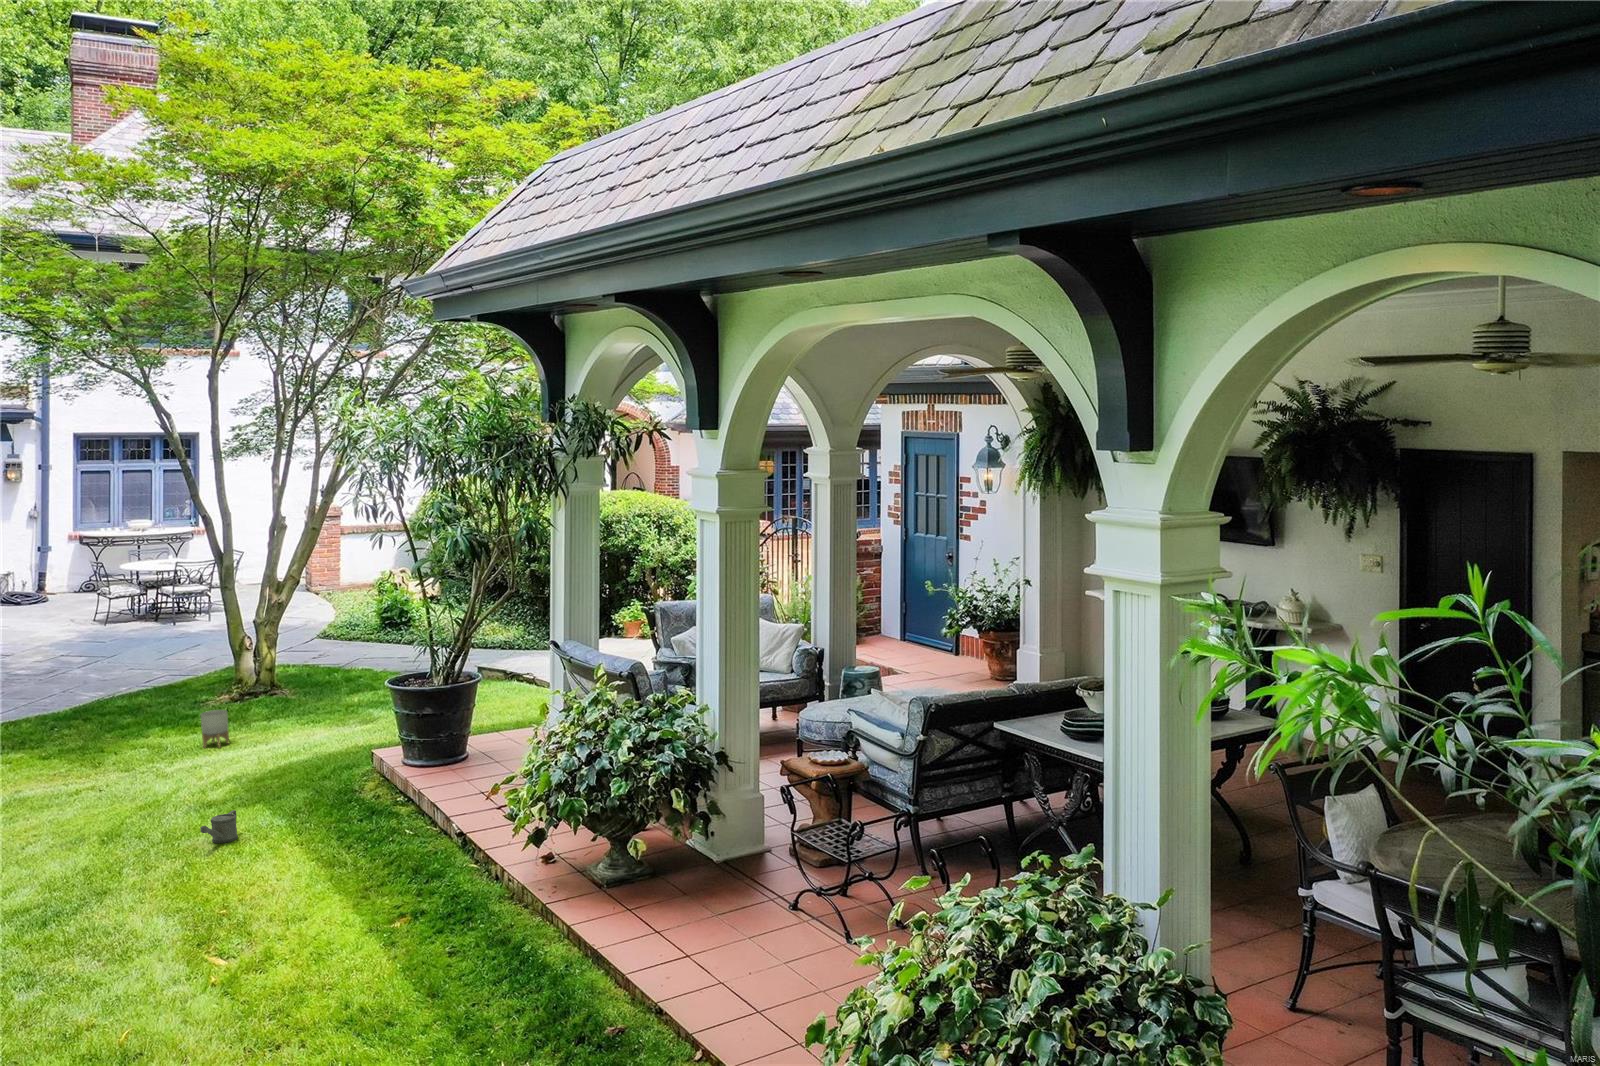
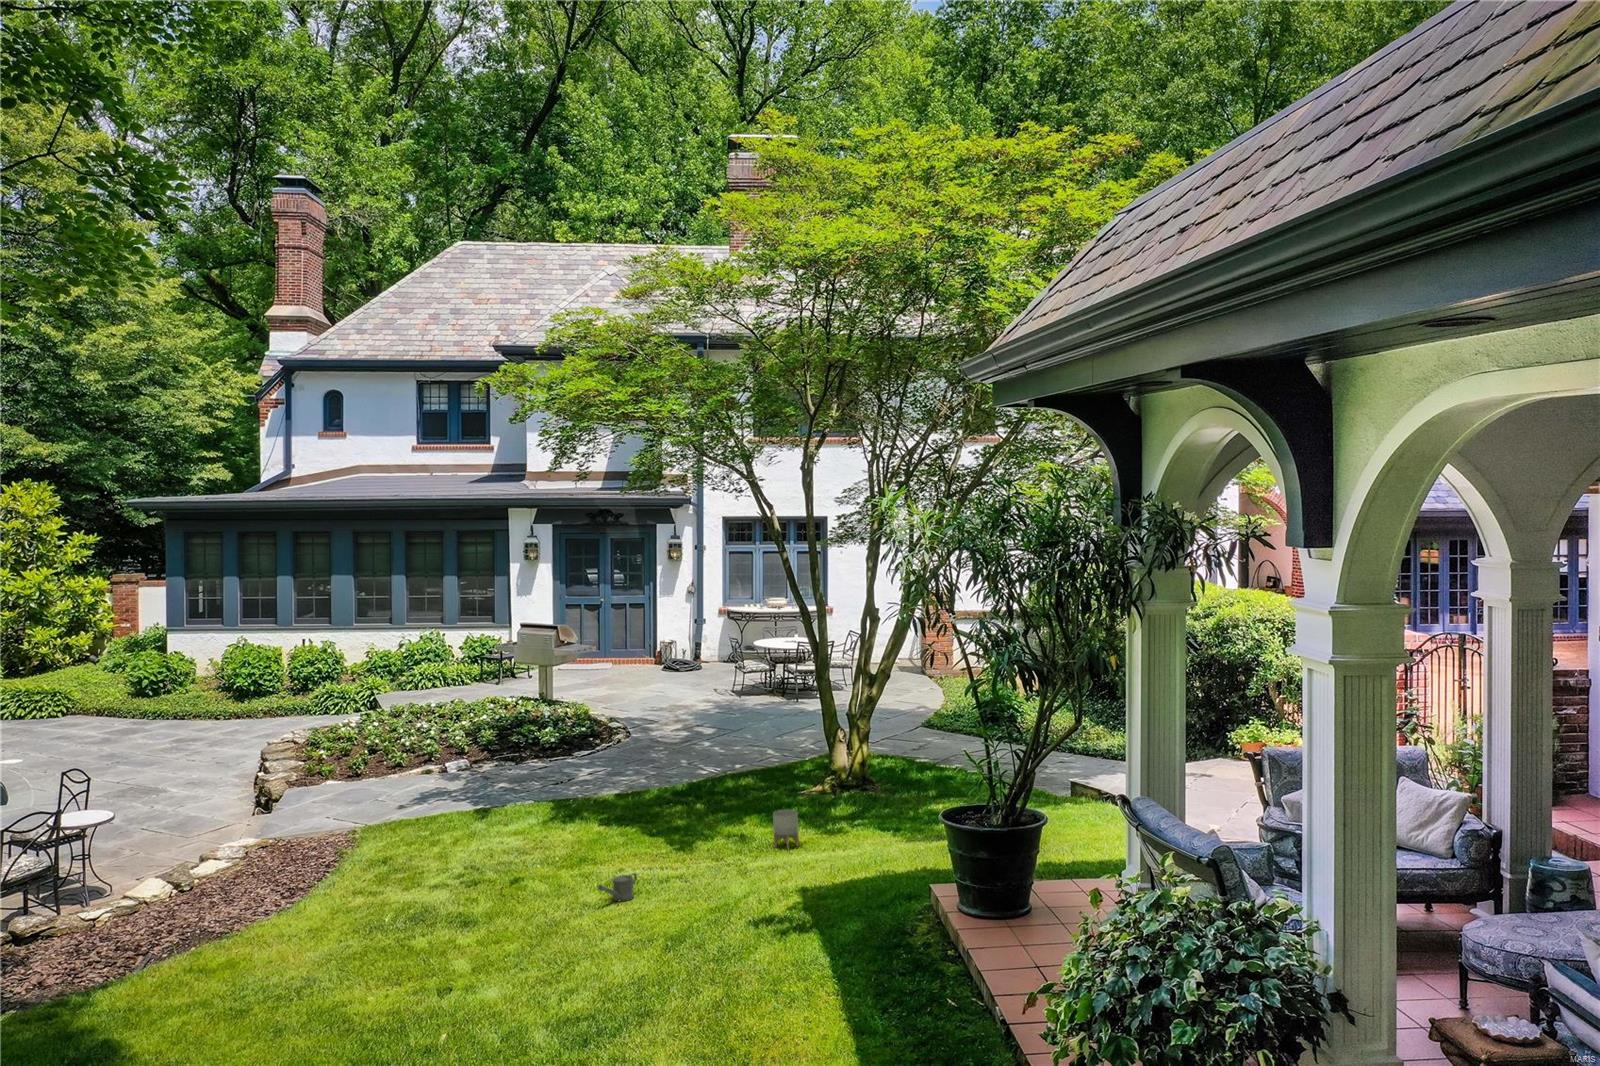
watering can: present [200,810,238,843] -> present [598,873,637,901]

